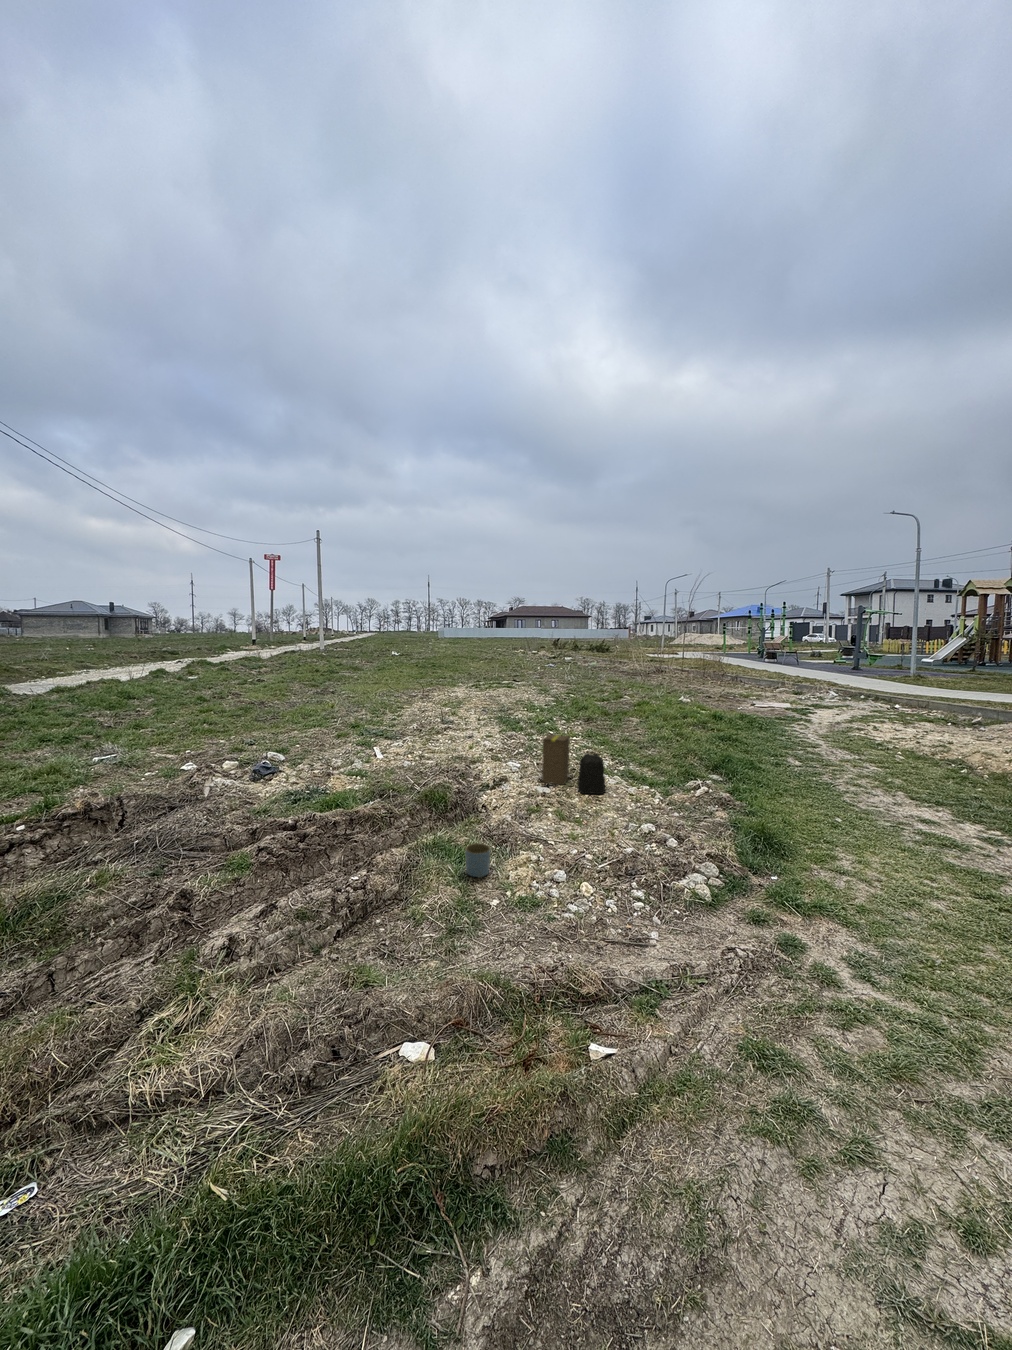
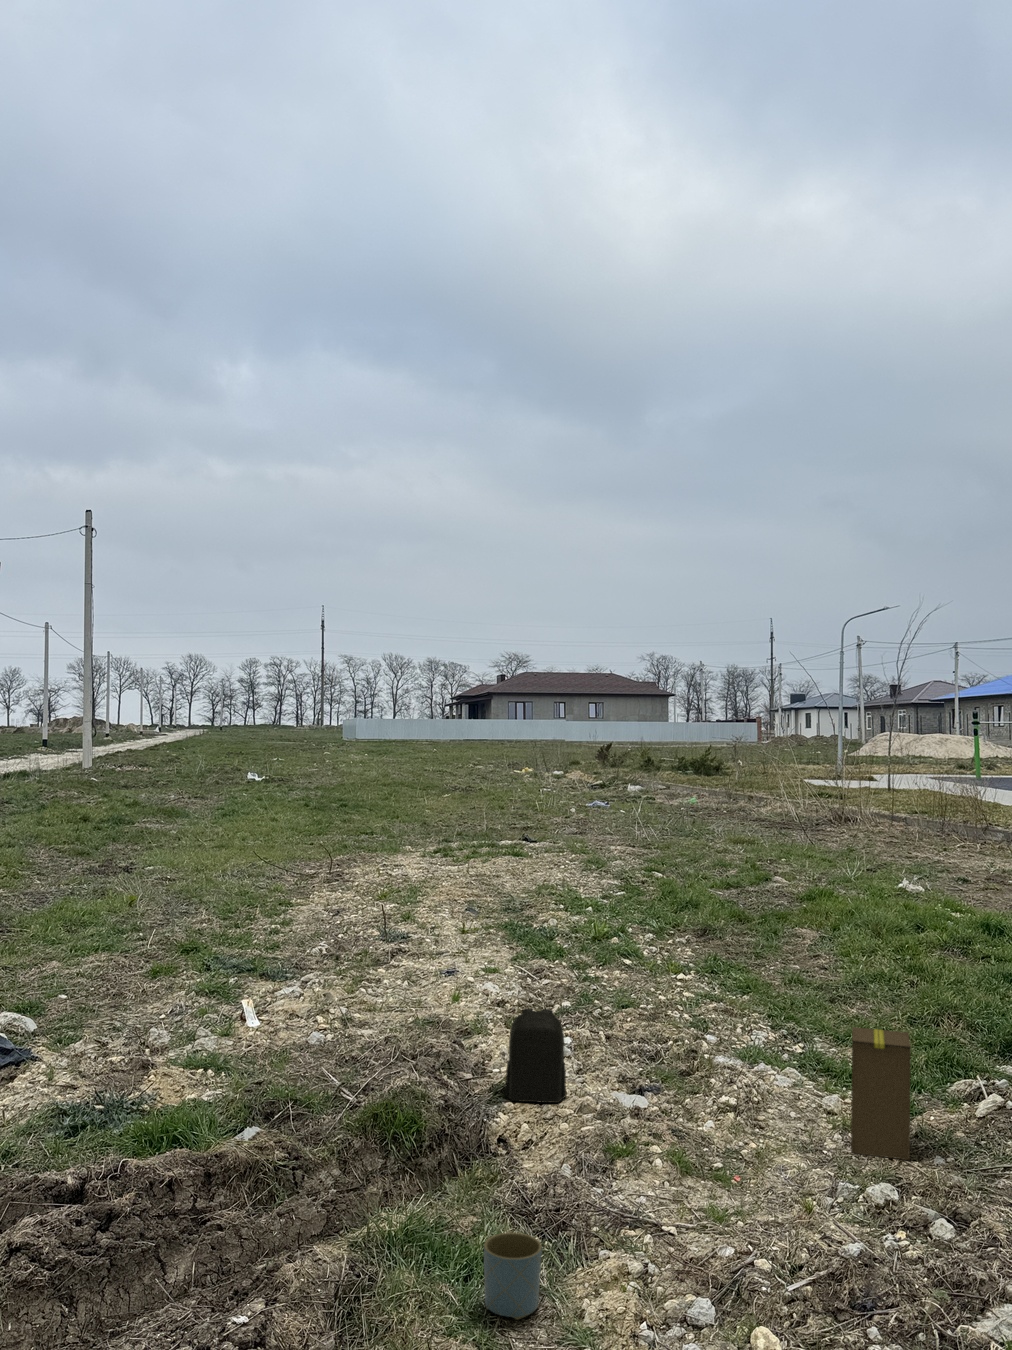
cardboard box: present [542,735,569,784] -> present [851,1027,911,1160]
backpack: present [578,753,605,794] -> present [505,1008,566,1103]

